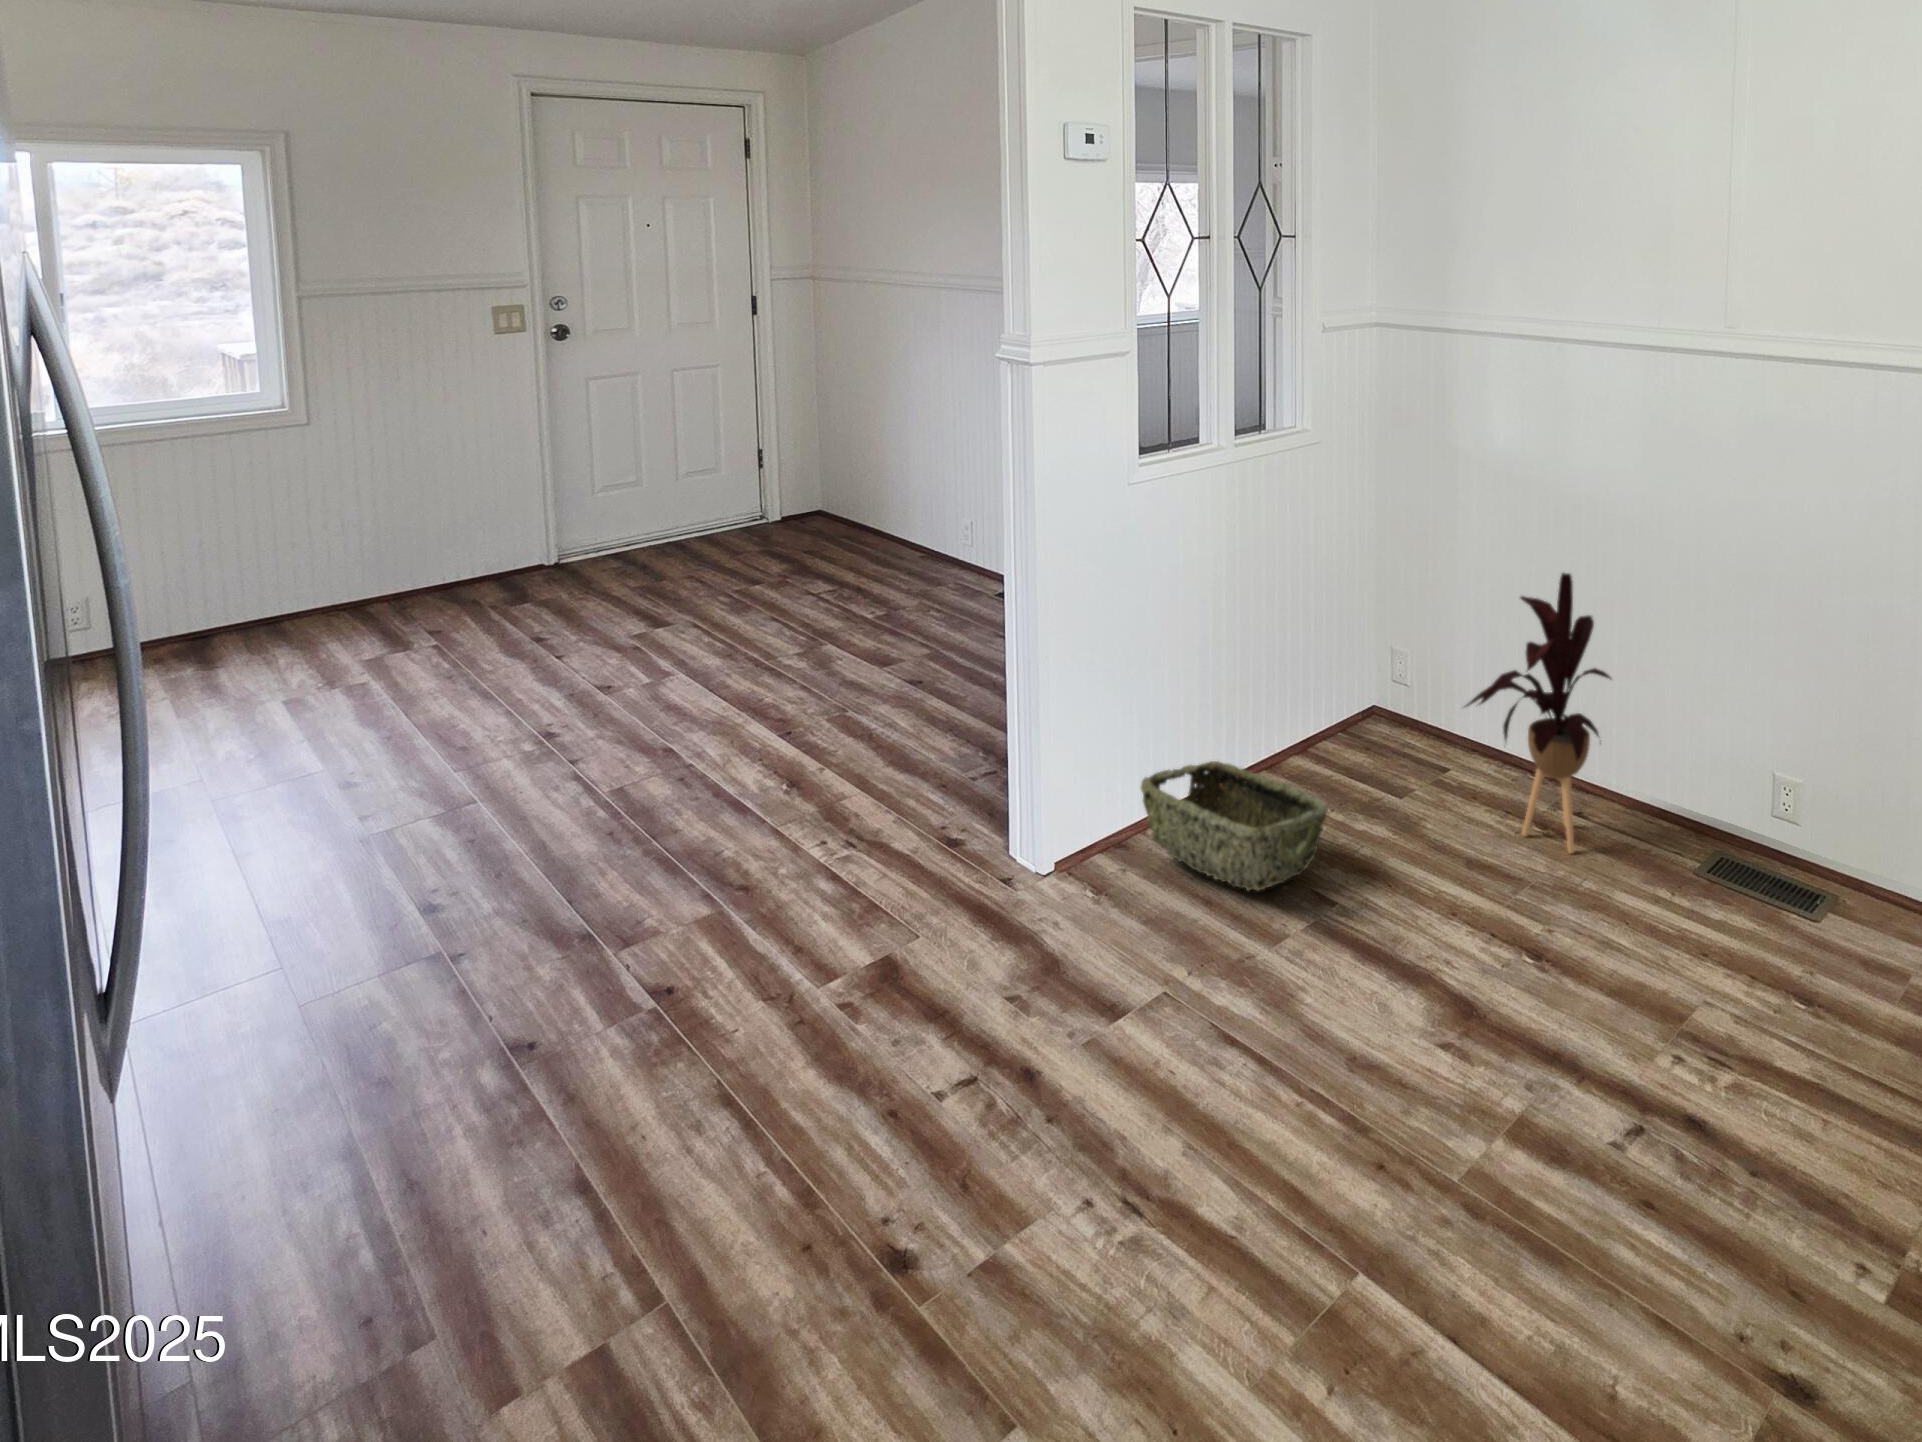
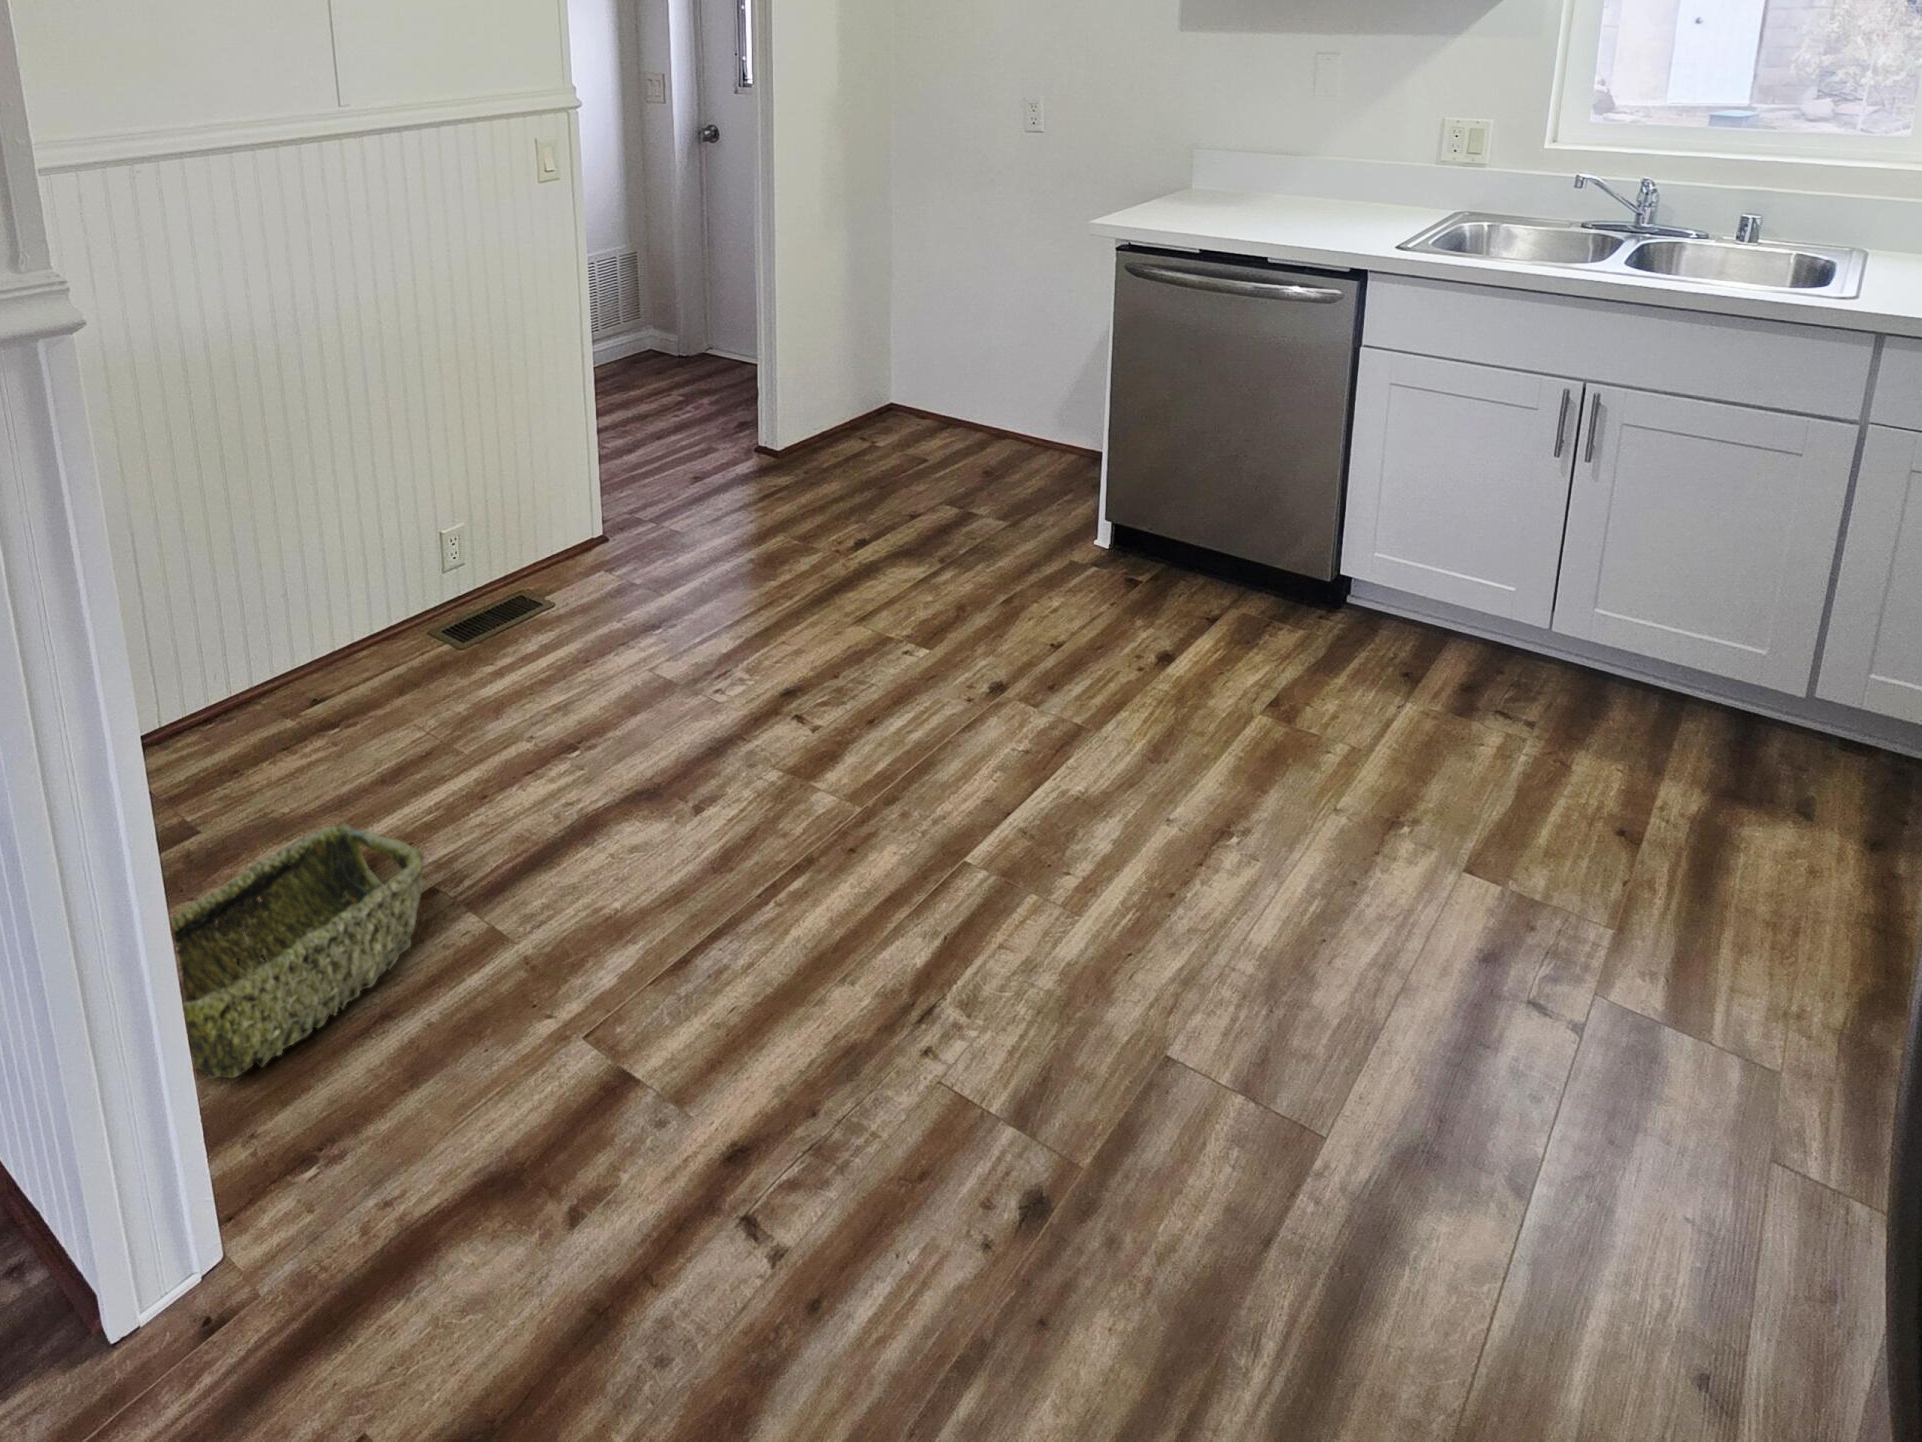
house plant: present [1466,573,1611,853] -> none [194,409,417,754]

